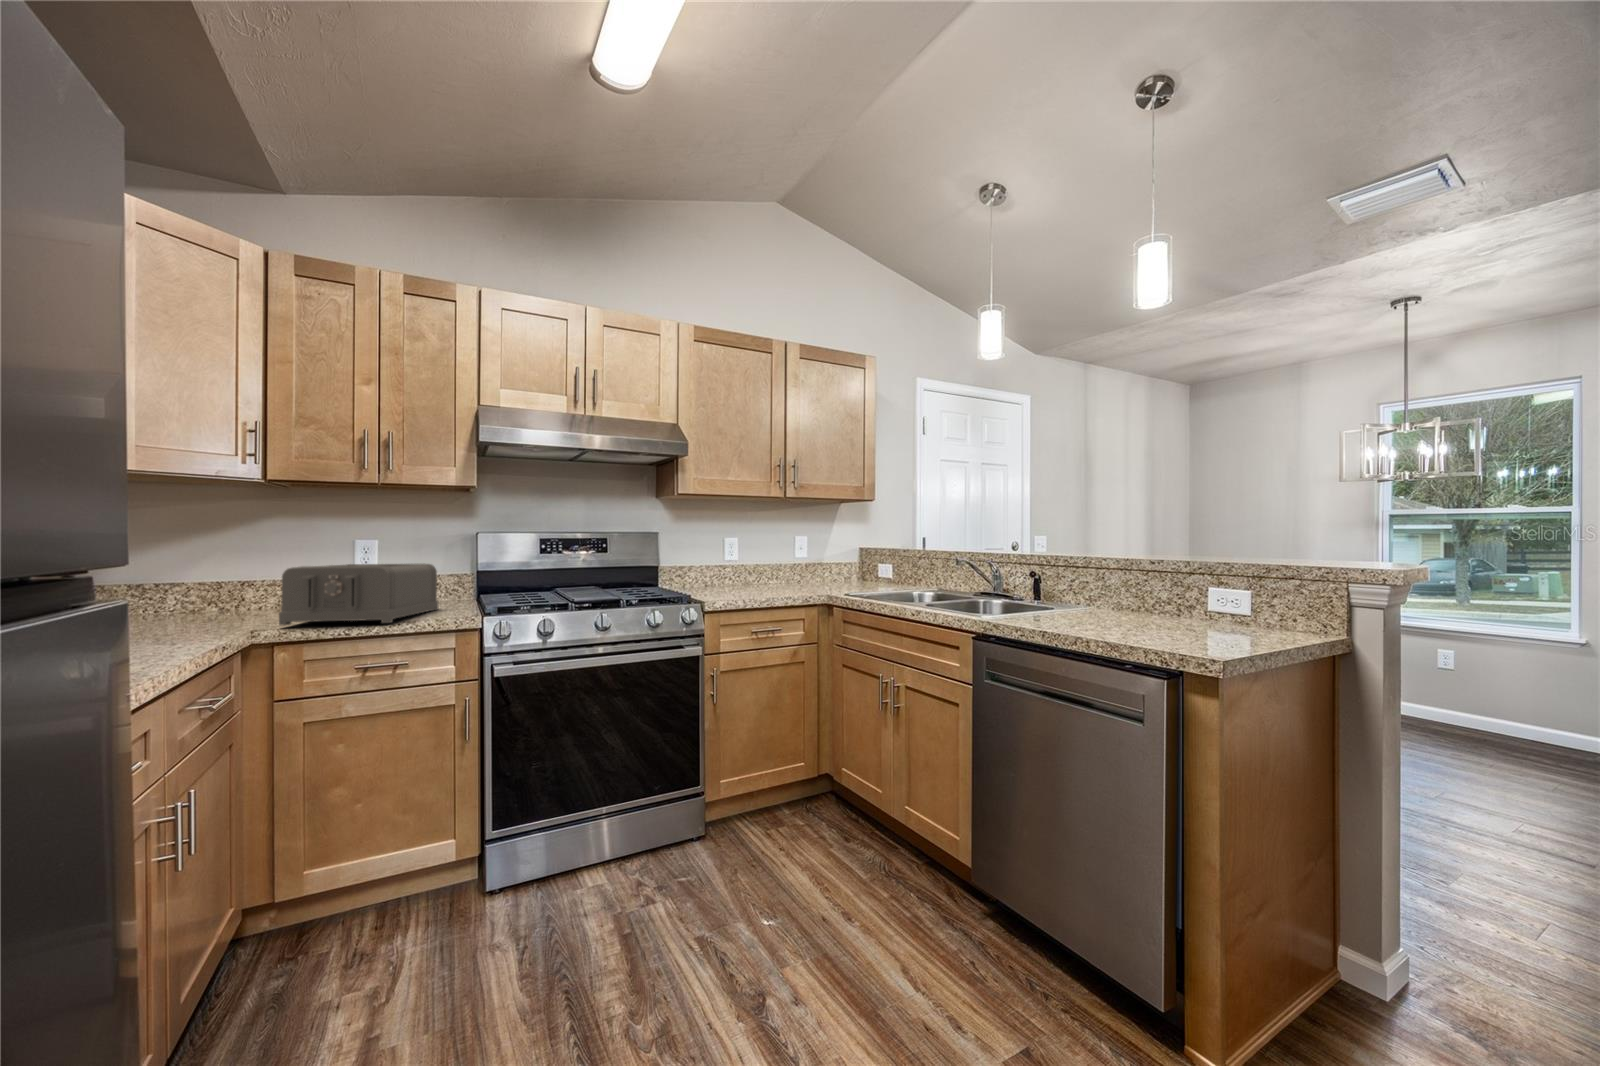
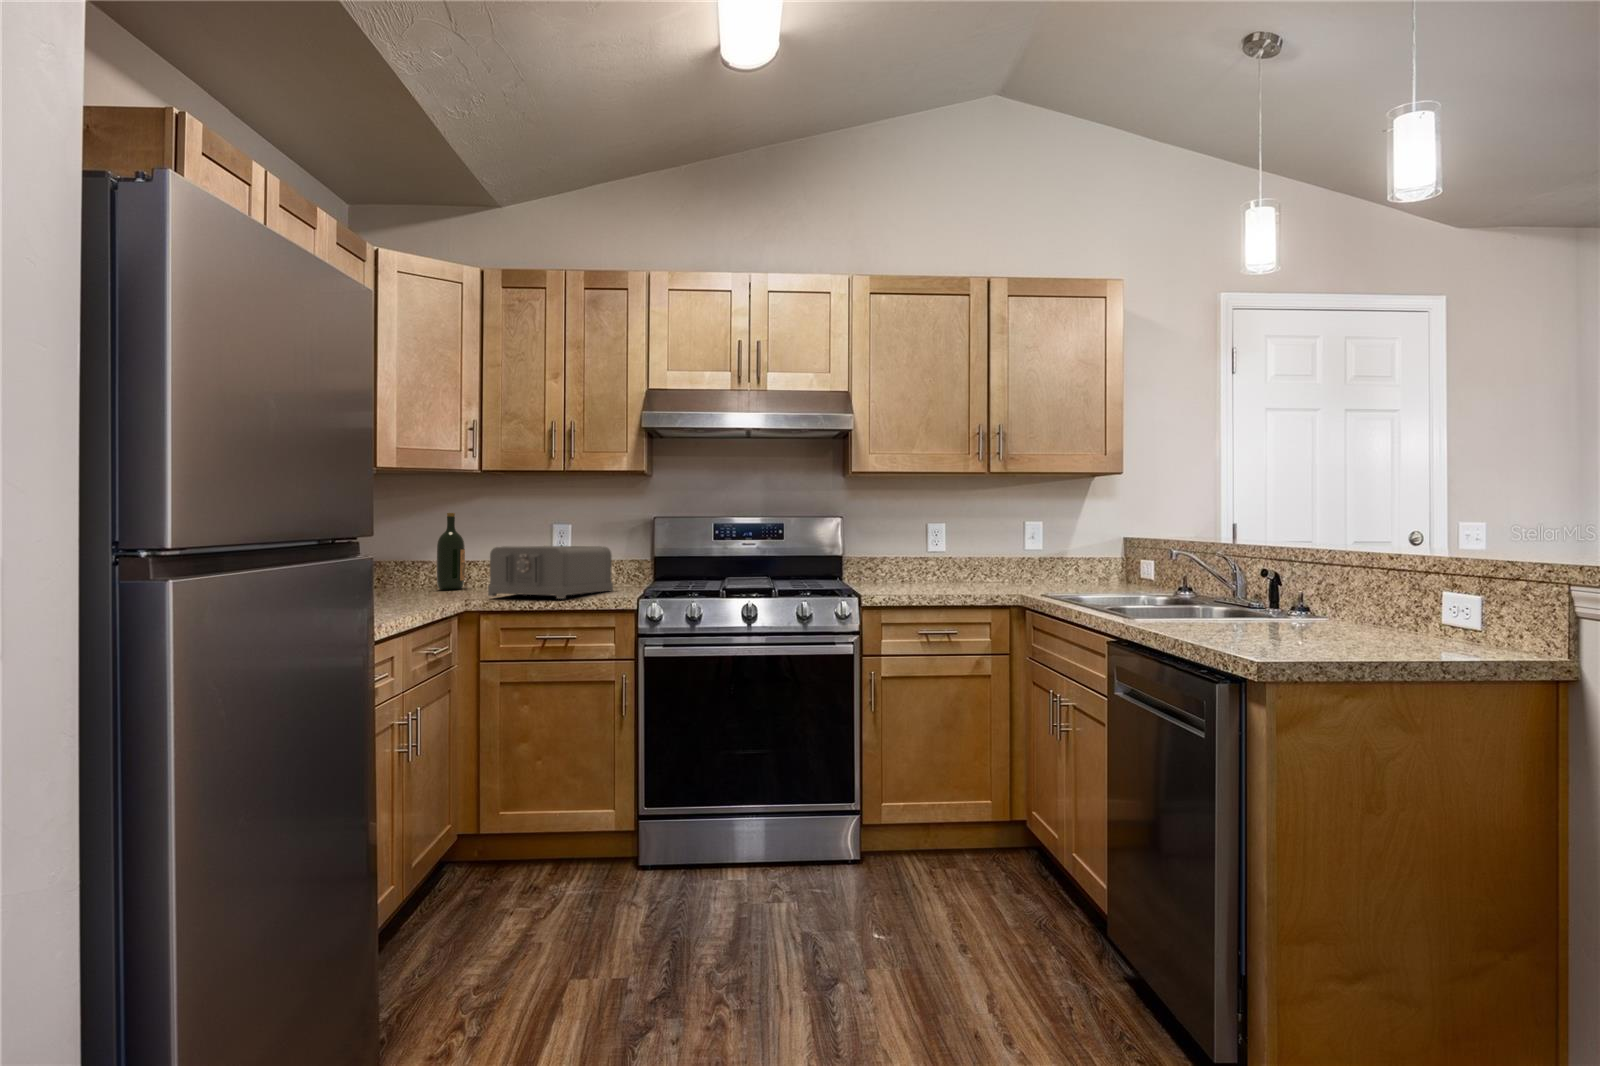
wine bottle: none [183,528,226,619] -> present [437,513,465,590]

